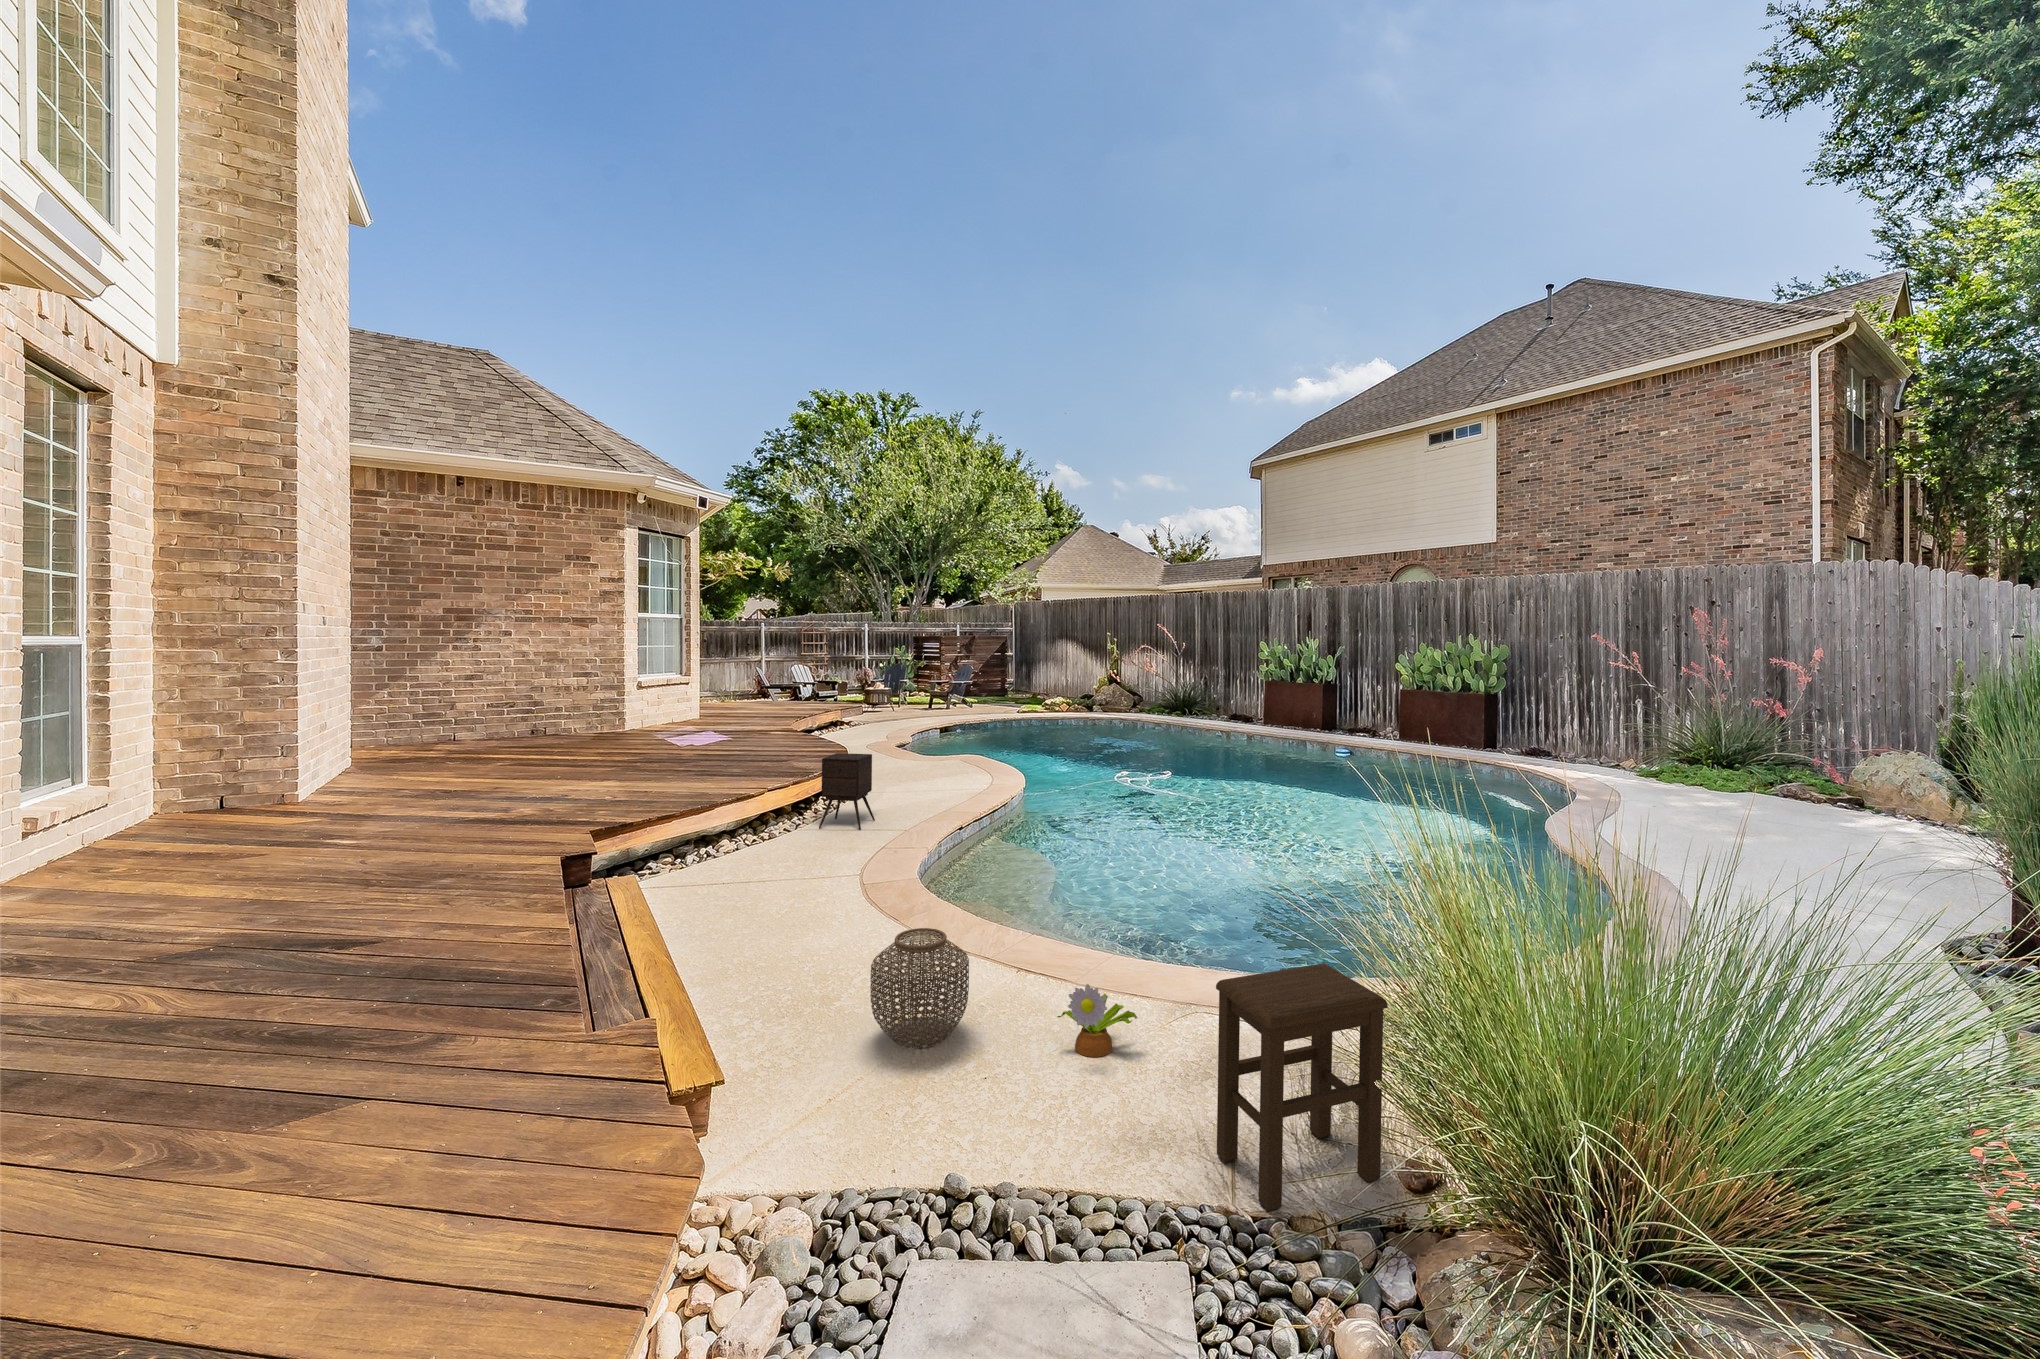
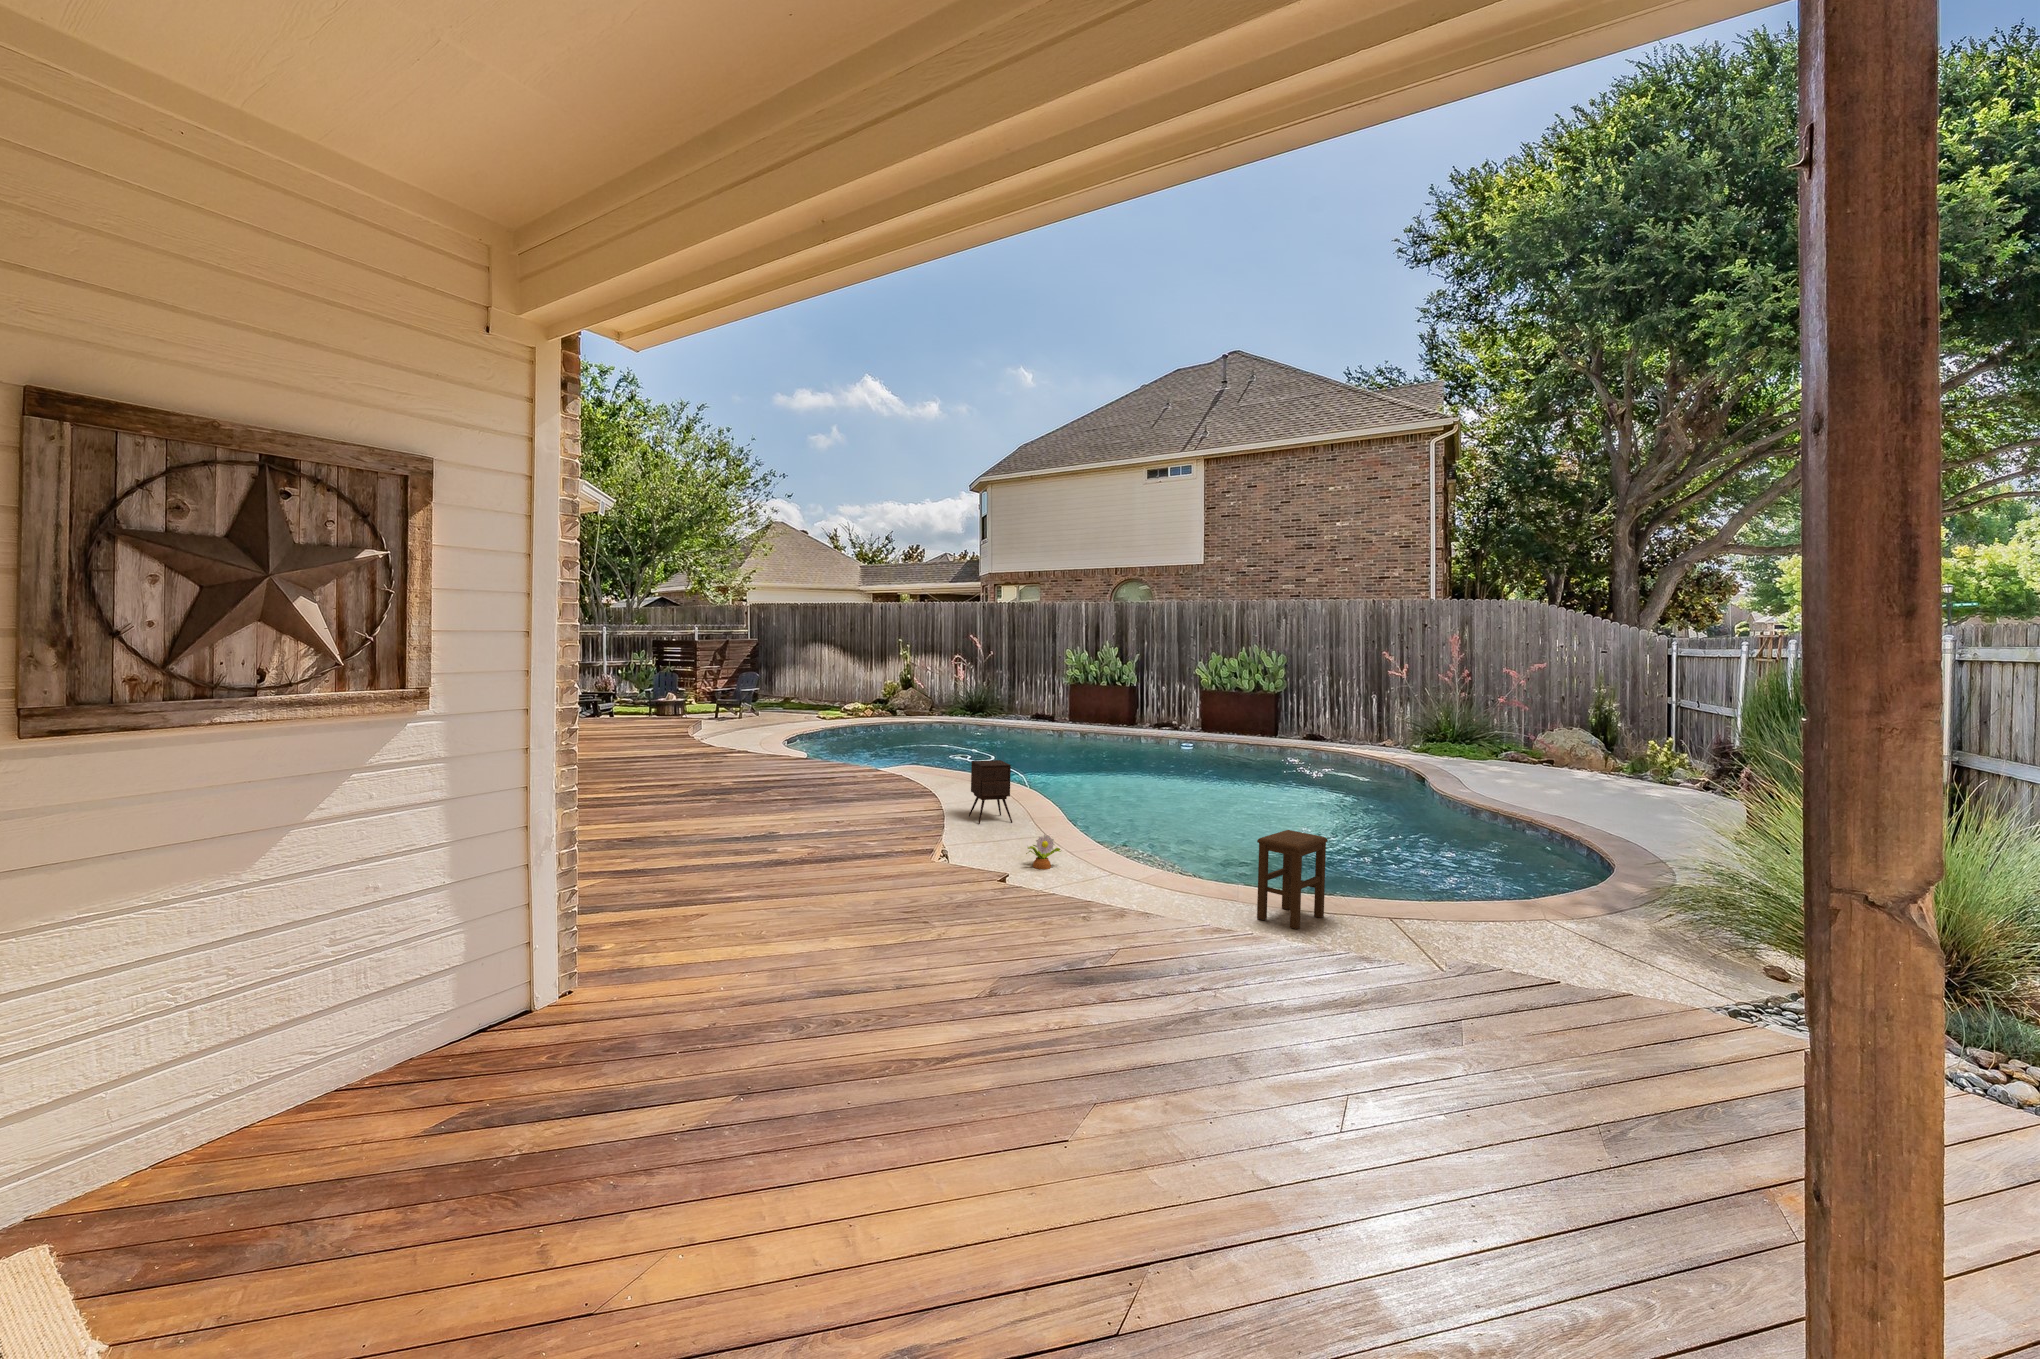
woven basket: present [870,928,969,1048] -> none [1361,858,1425,926]
stool: present [1216,963,1388,1211] -> present [1257,830,1328,929]
decorative plant: present [1057,984,1137,1057] -> present [1026,834,1061,869]

